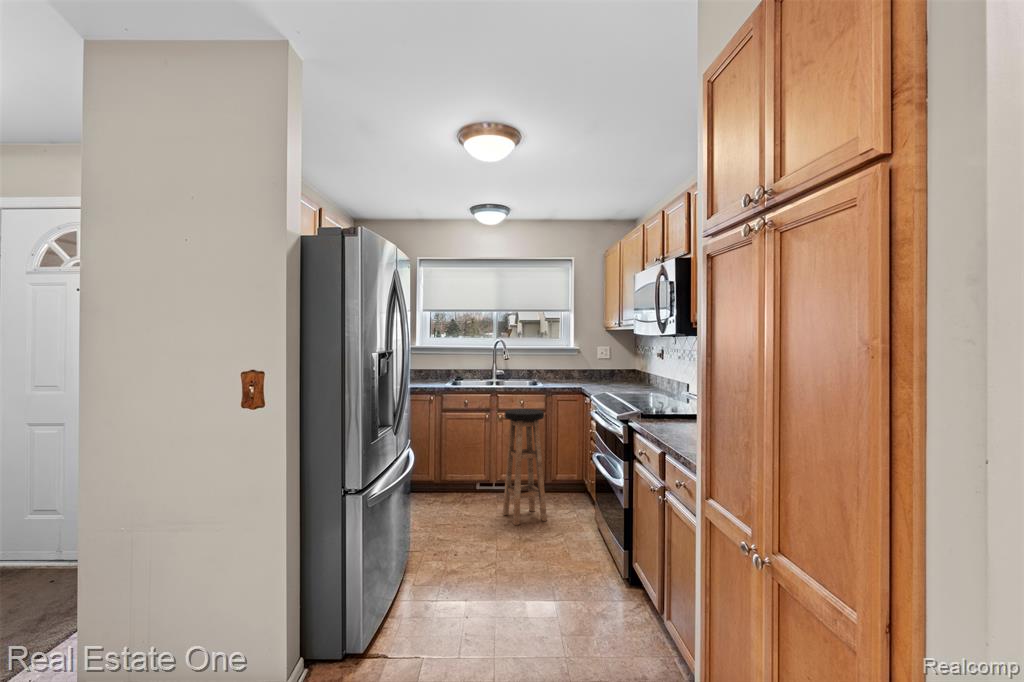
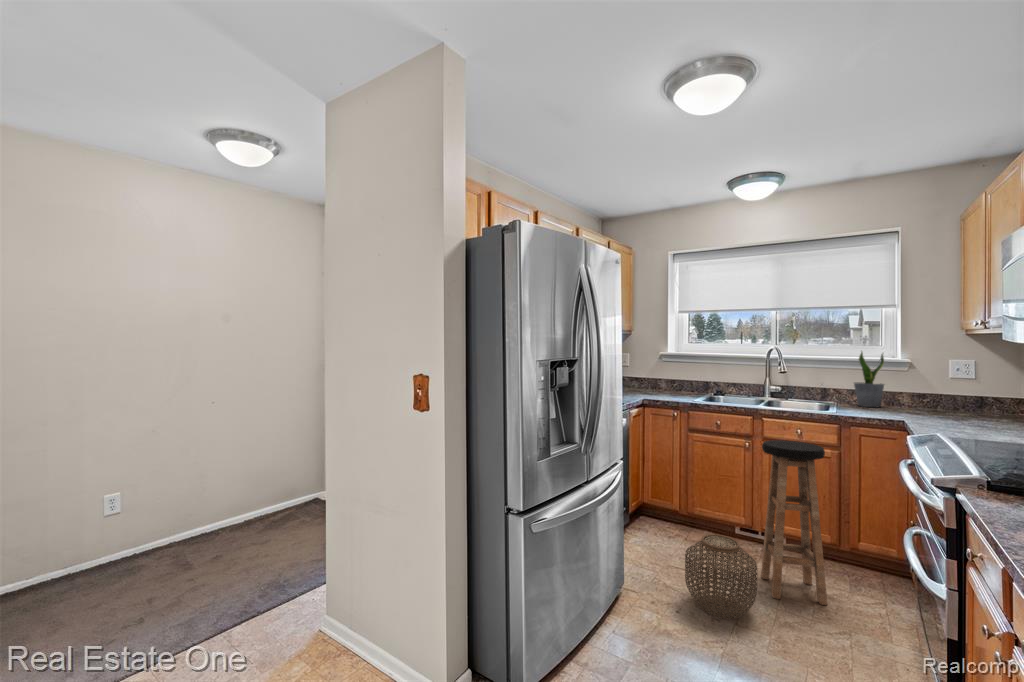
potted plant: none [548,341,566,382] -> present [854,352,884,407]
woven basket: none [459,486,510,548] -> present [685,534,757,620]

